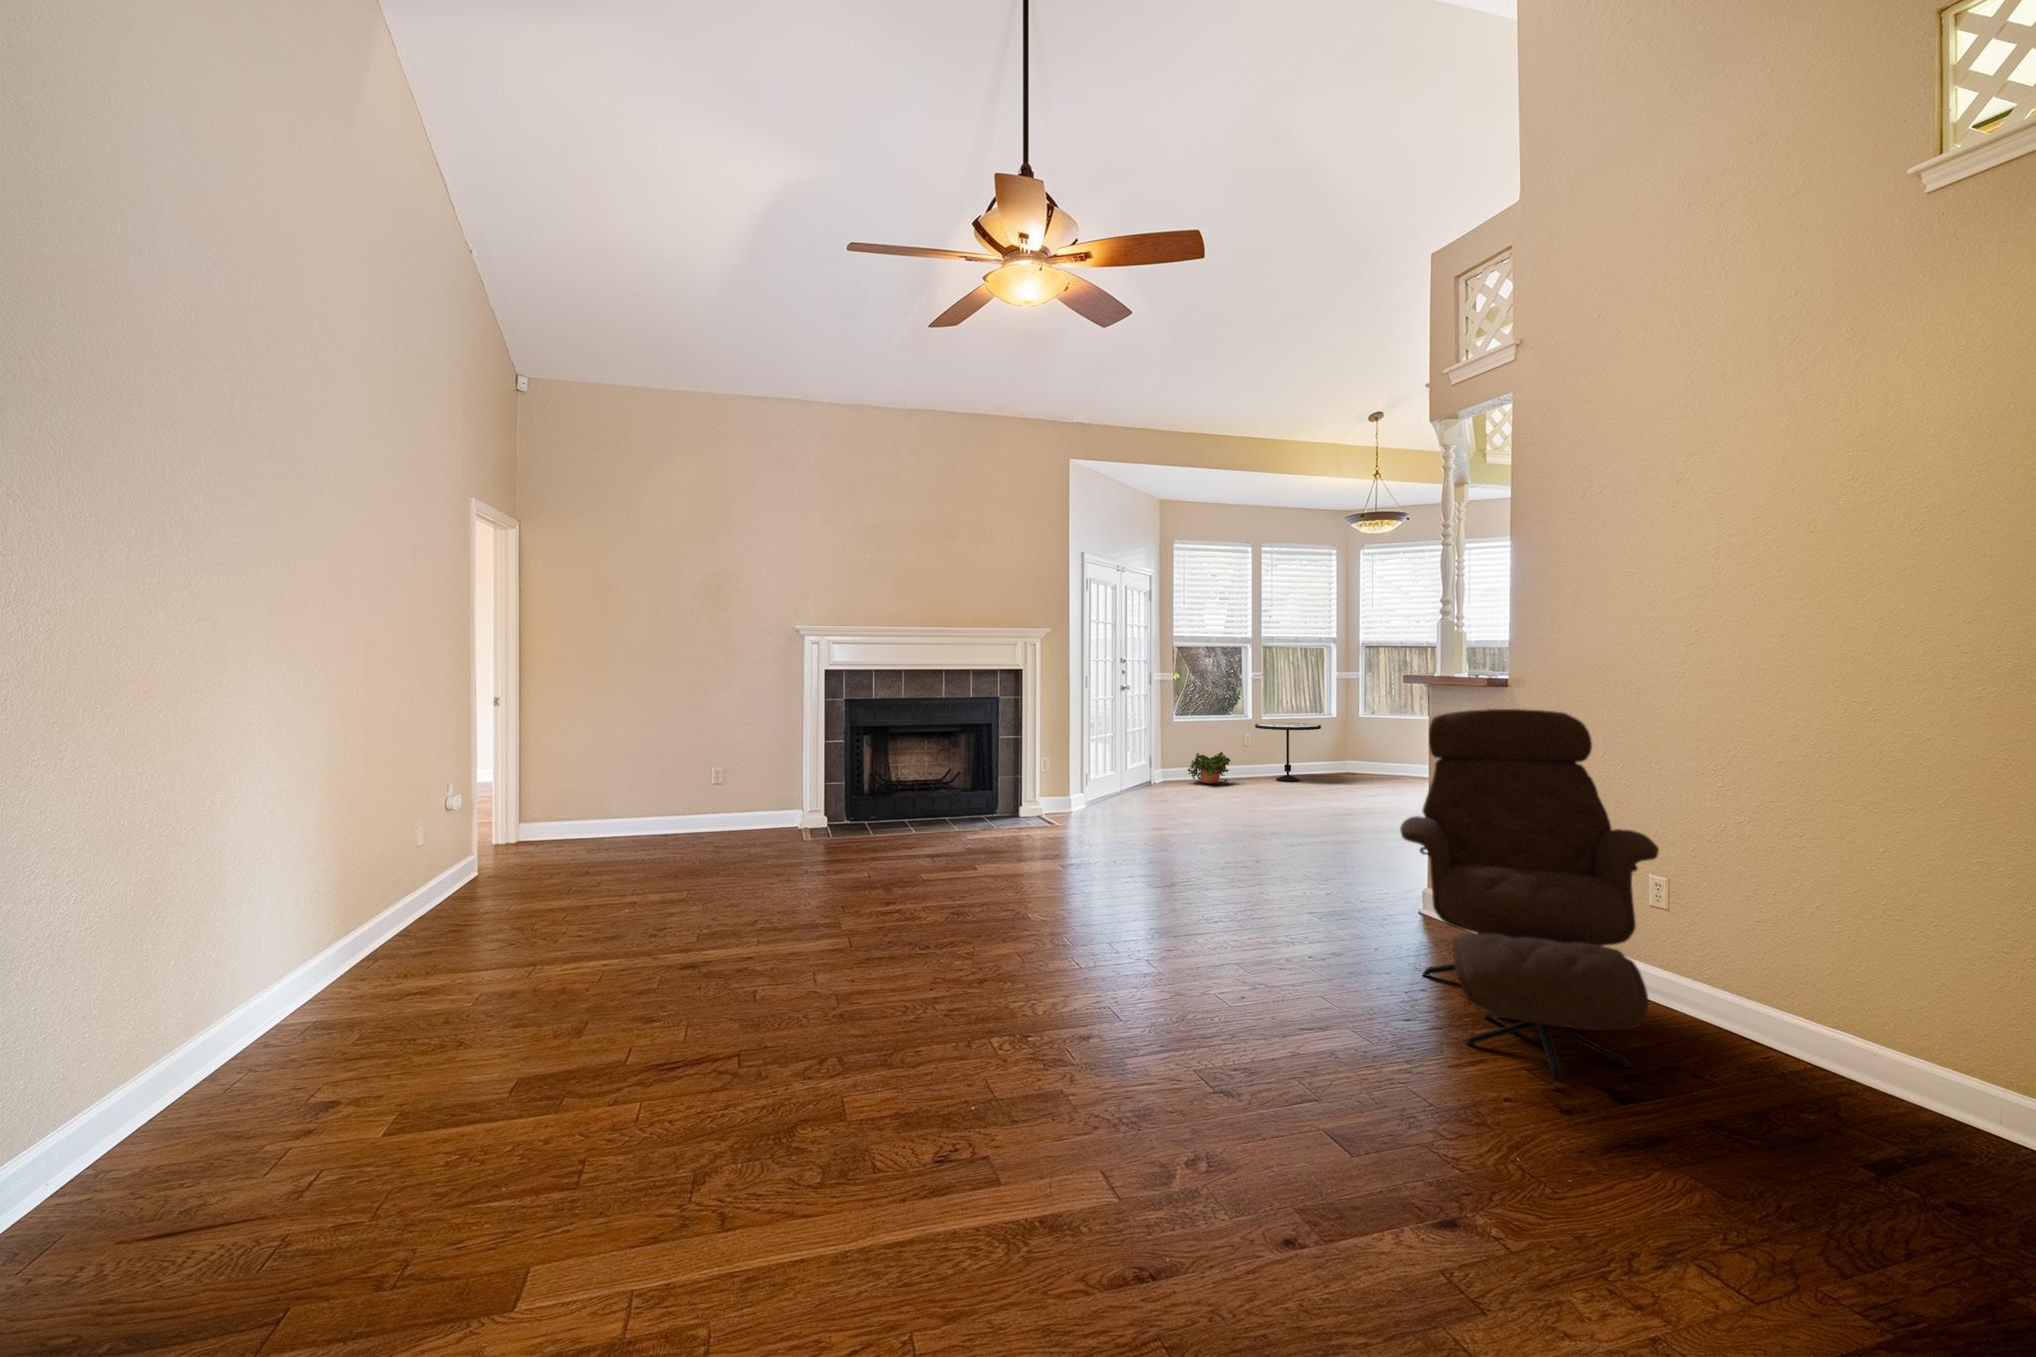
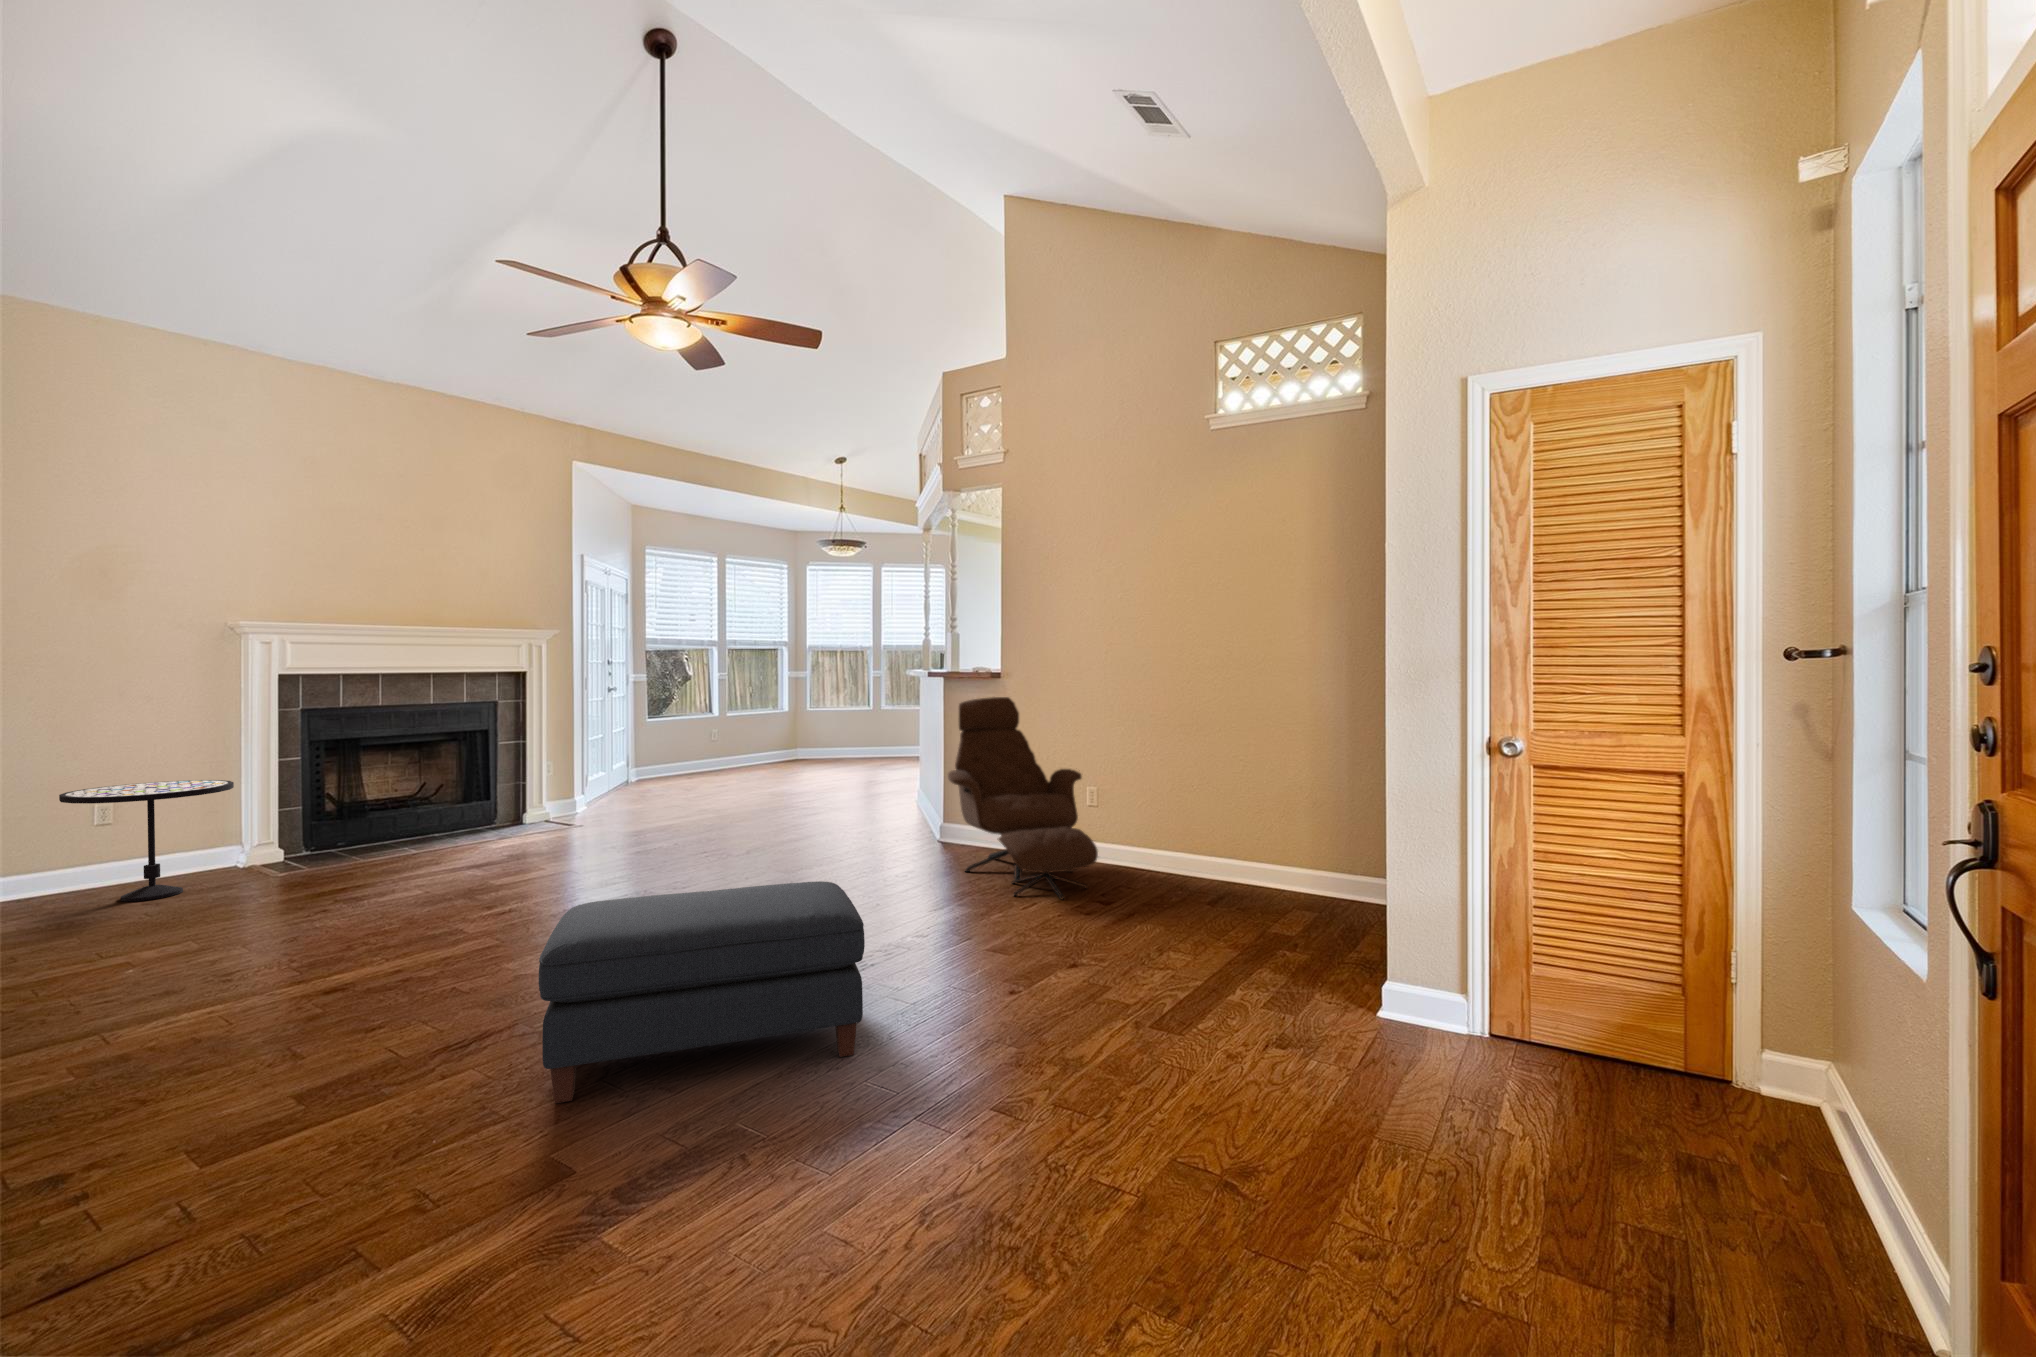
side table: present [1255,723,1321,782] -> present [59,780,234,902]
potted plant: present [1188,752,1231,783] -> none [663,747,707,778]
ottoman: none [588,937,1037,1285] -> present [539,881,865,1103]

